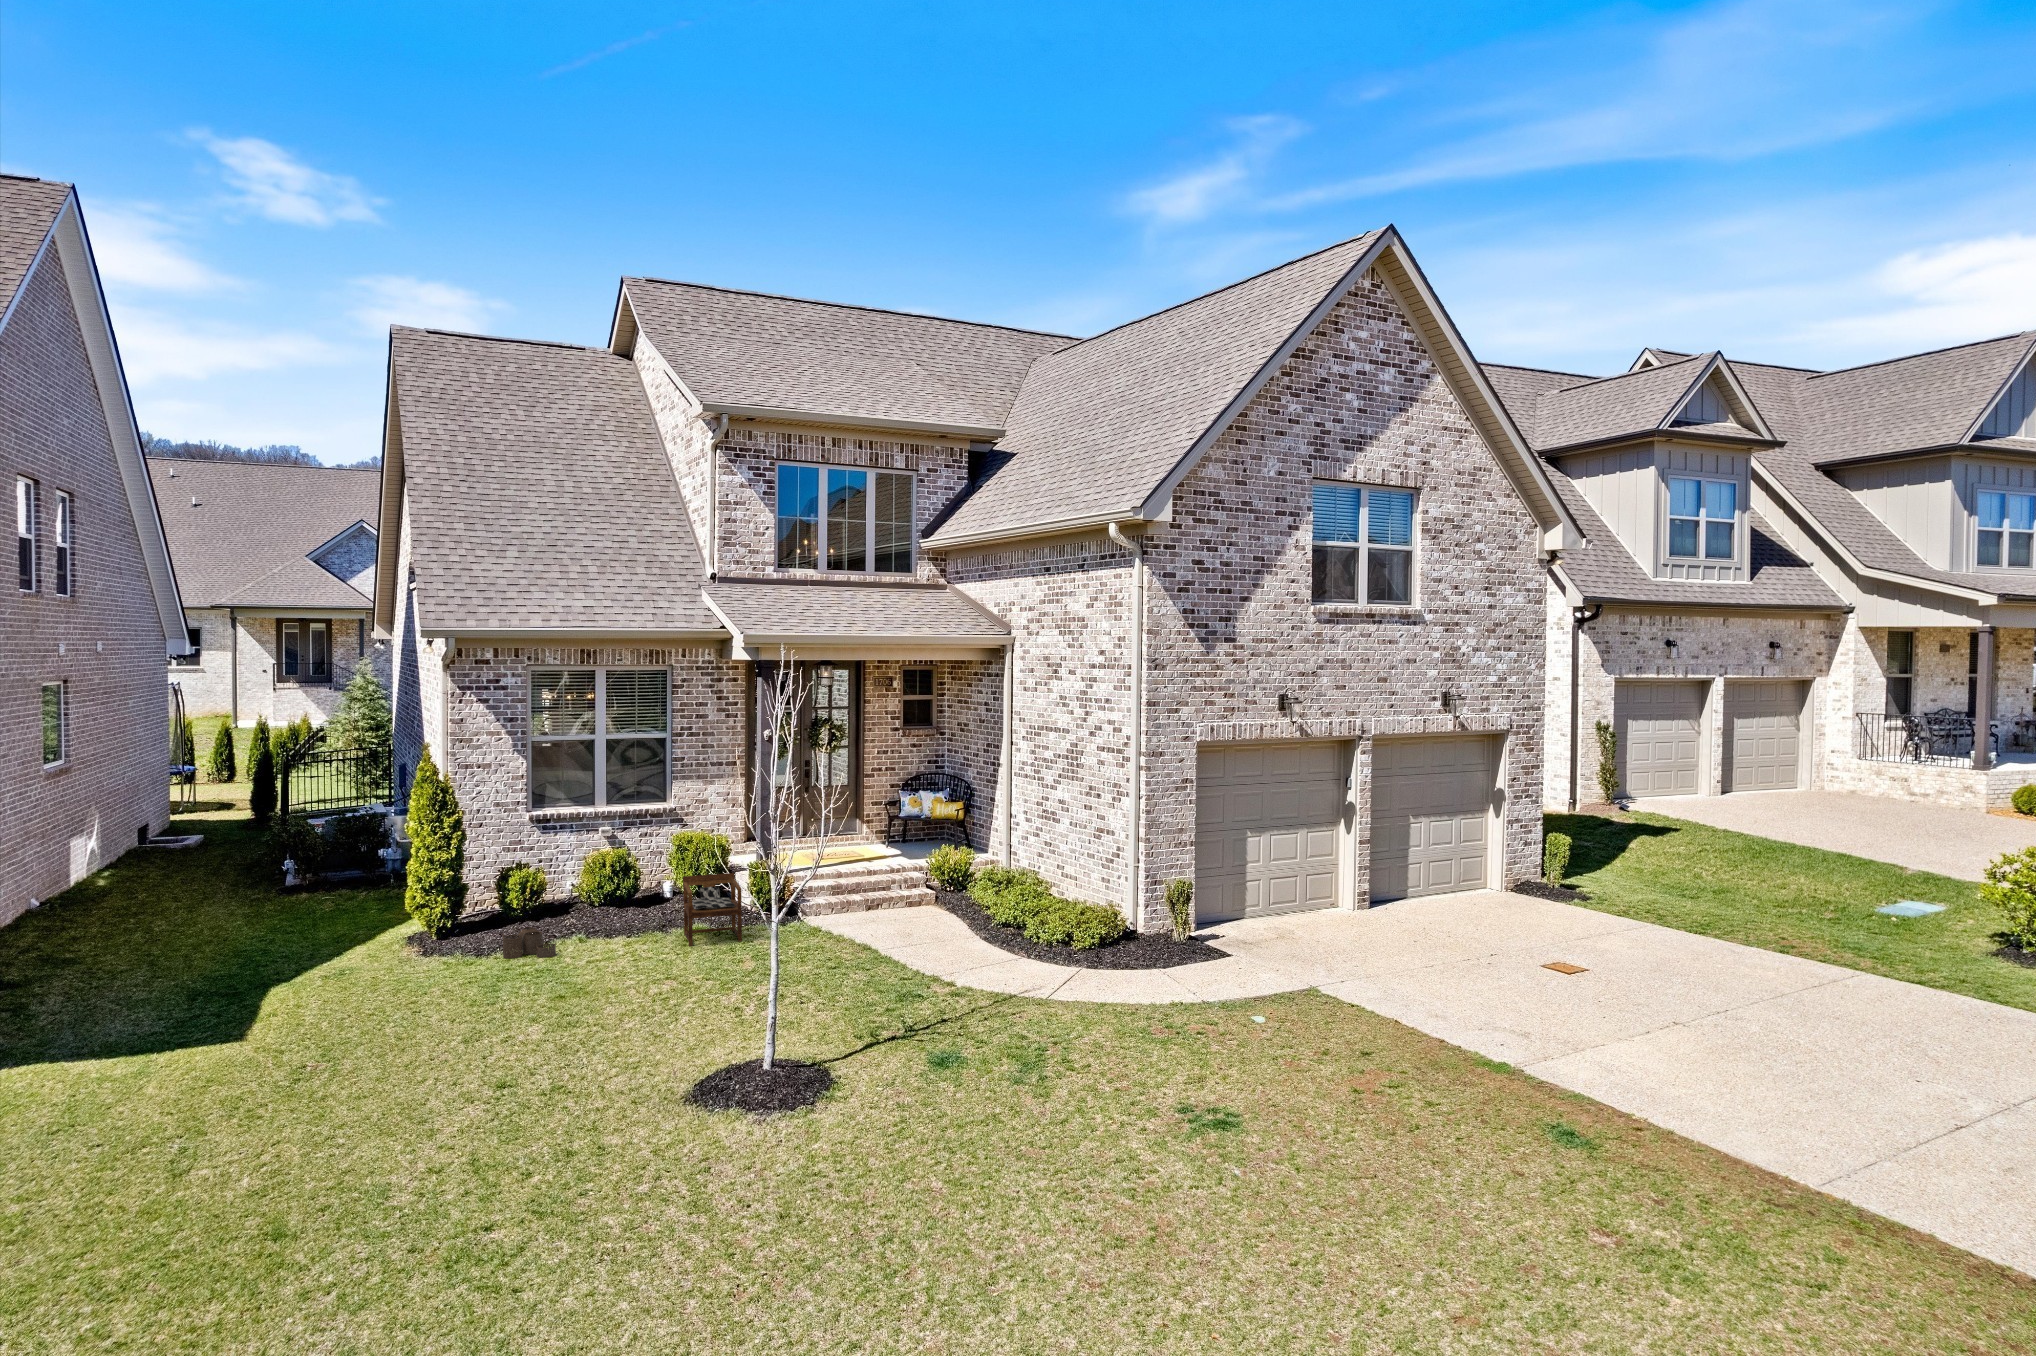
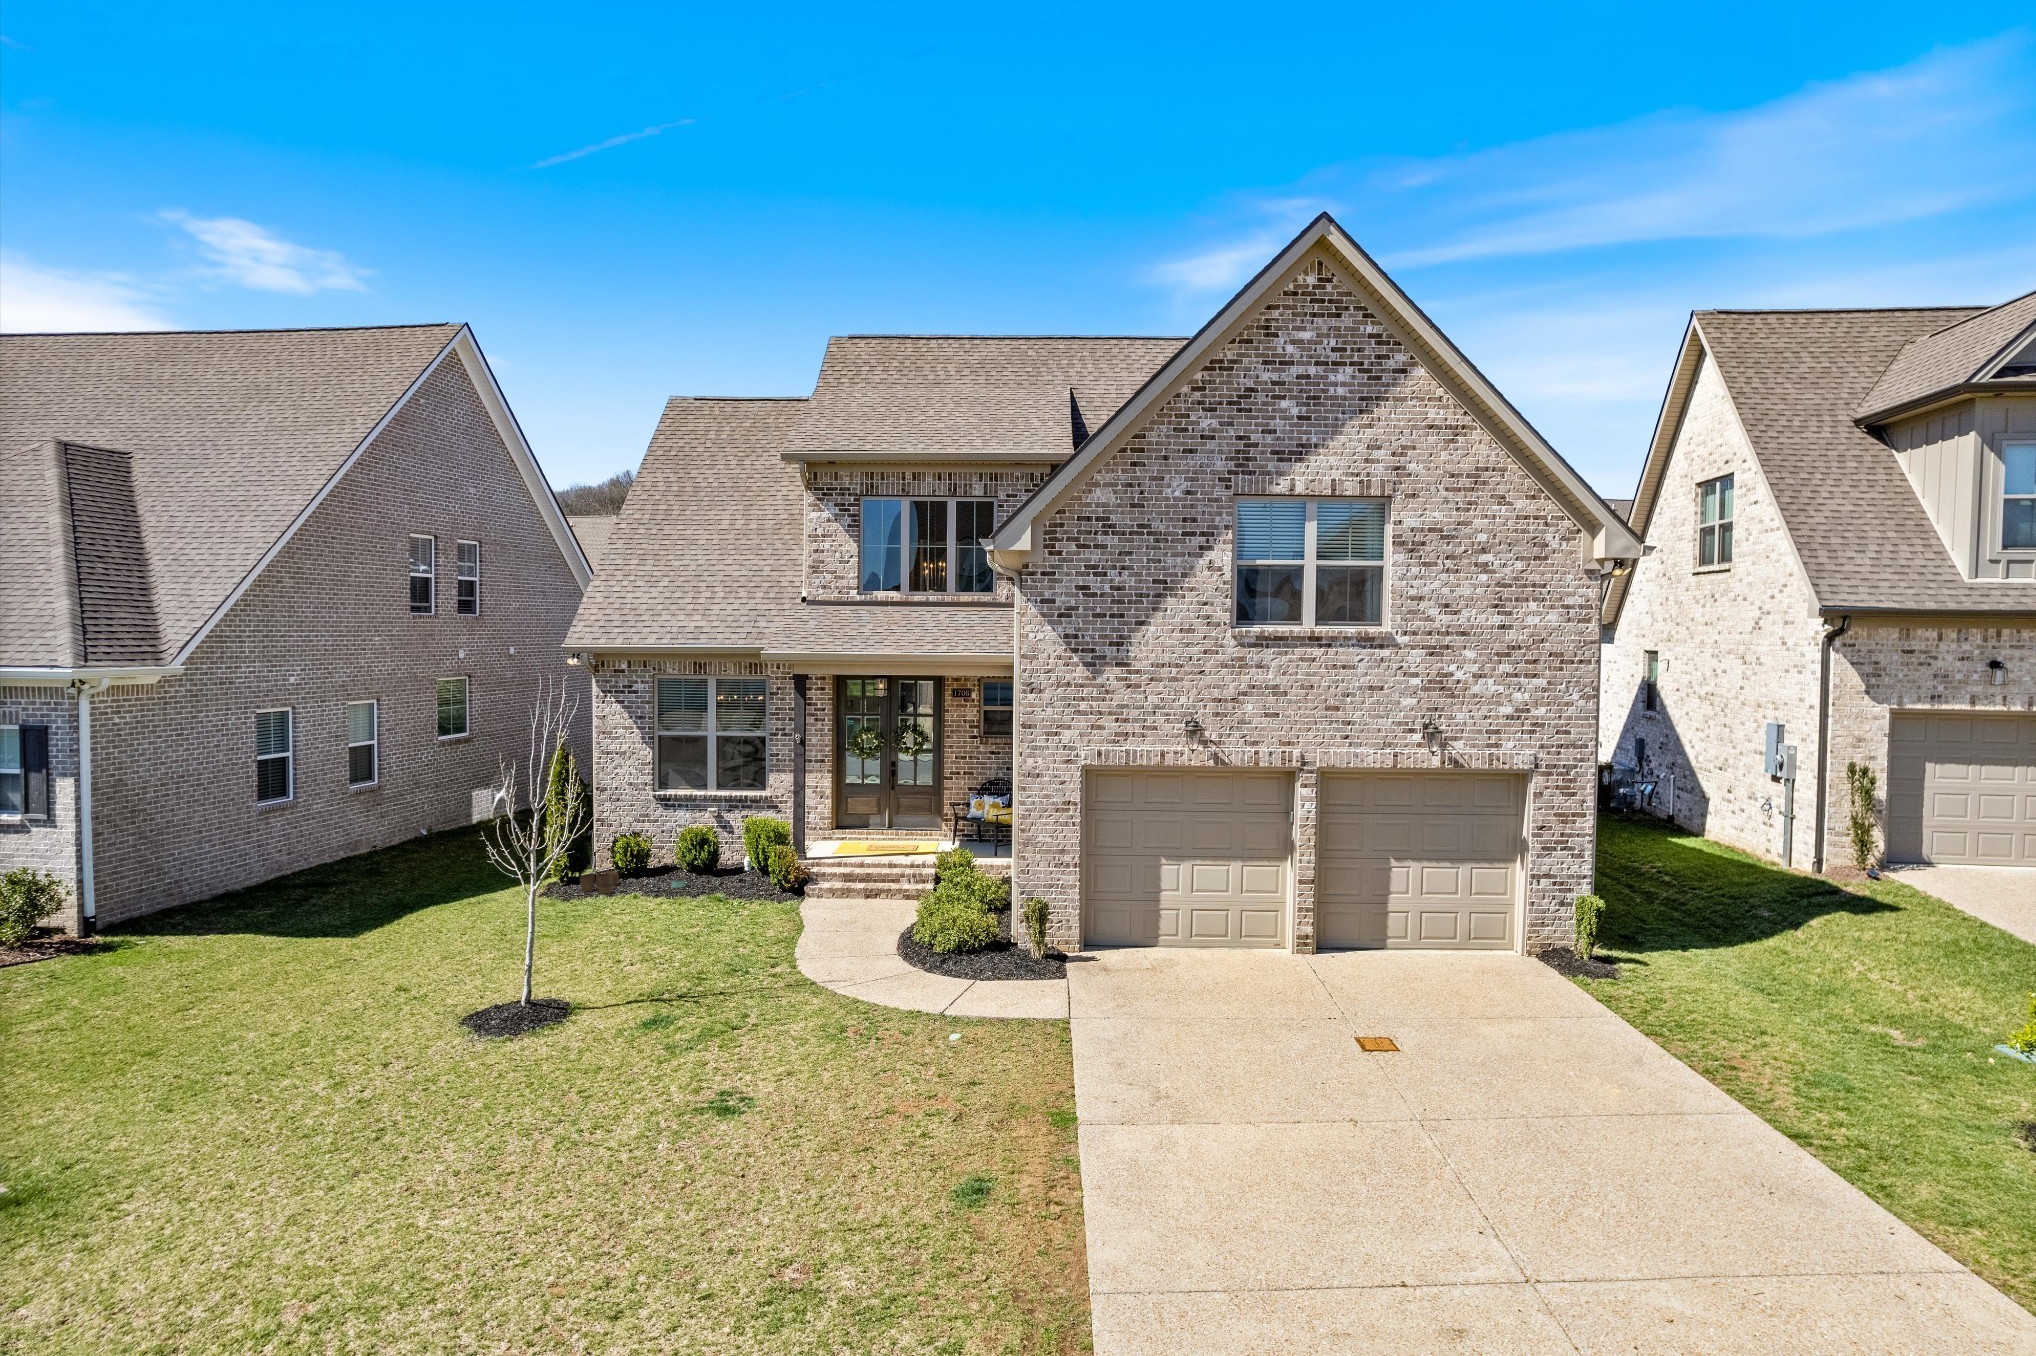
armchair: present [683,873,742,946] -> none [698,843,755,901]
potted plant: none [610,884,643,940] -> present [672,857,685,888]

